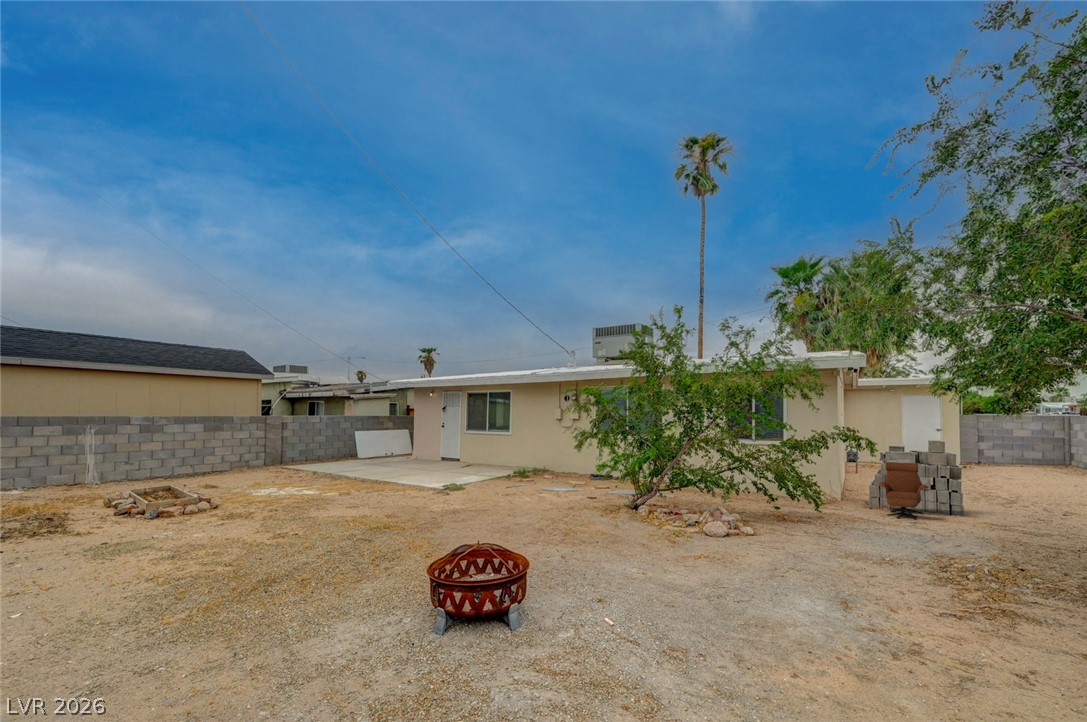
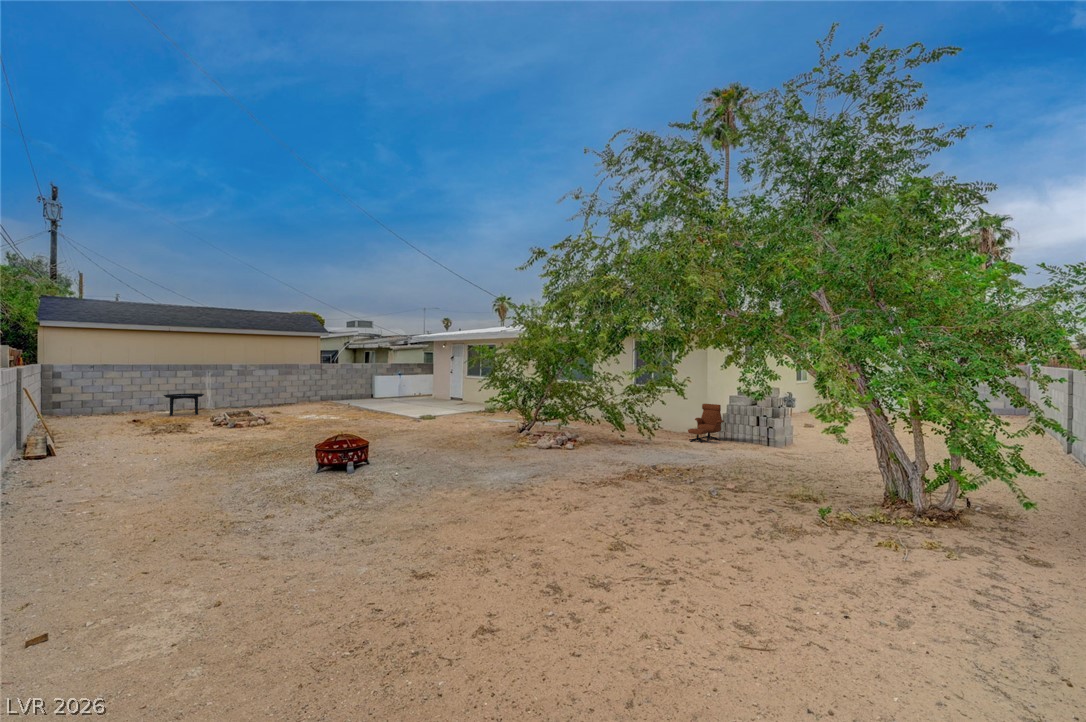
round table: none [15,460,90,499] -> present [164,393,204,416]

